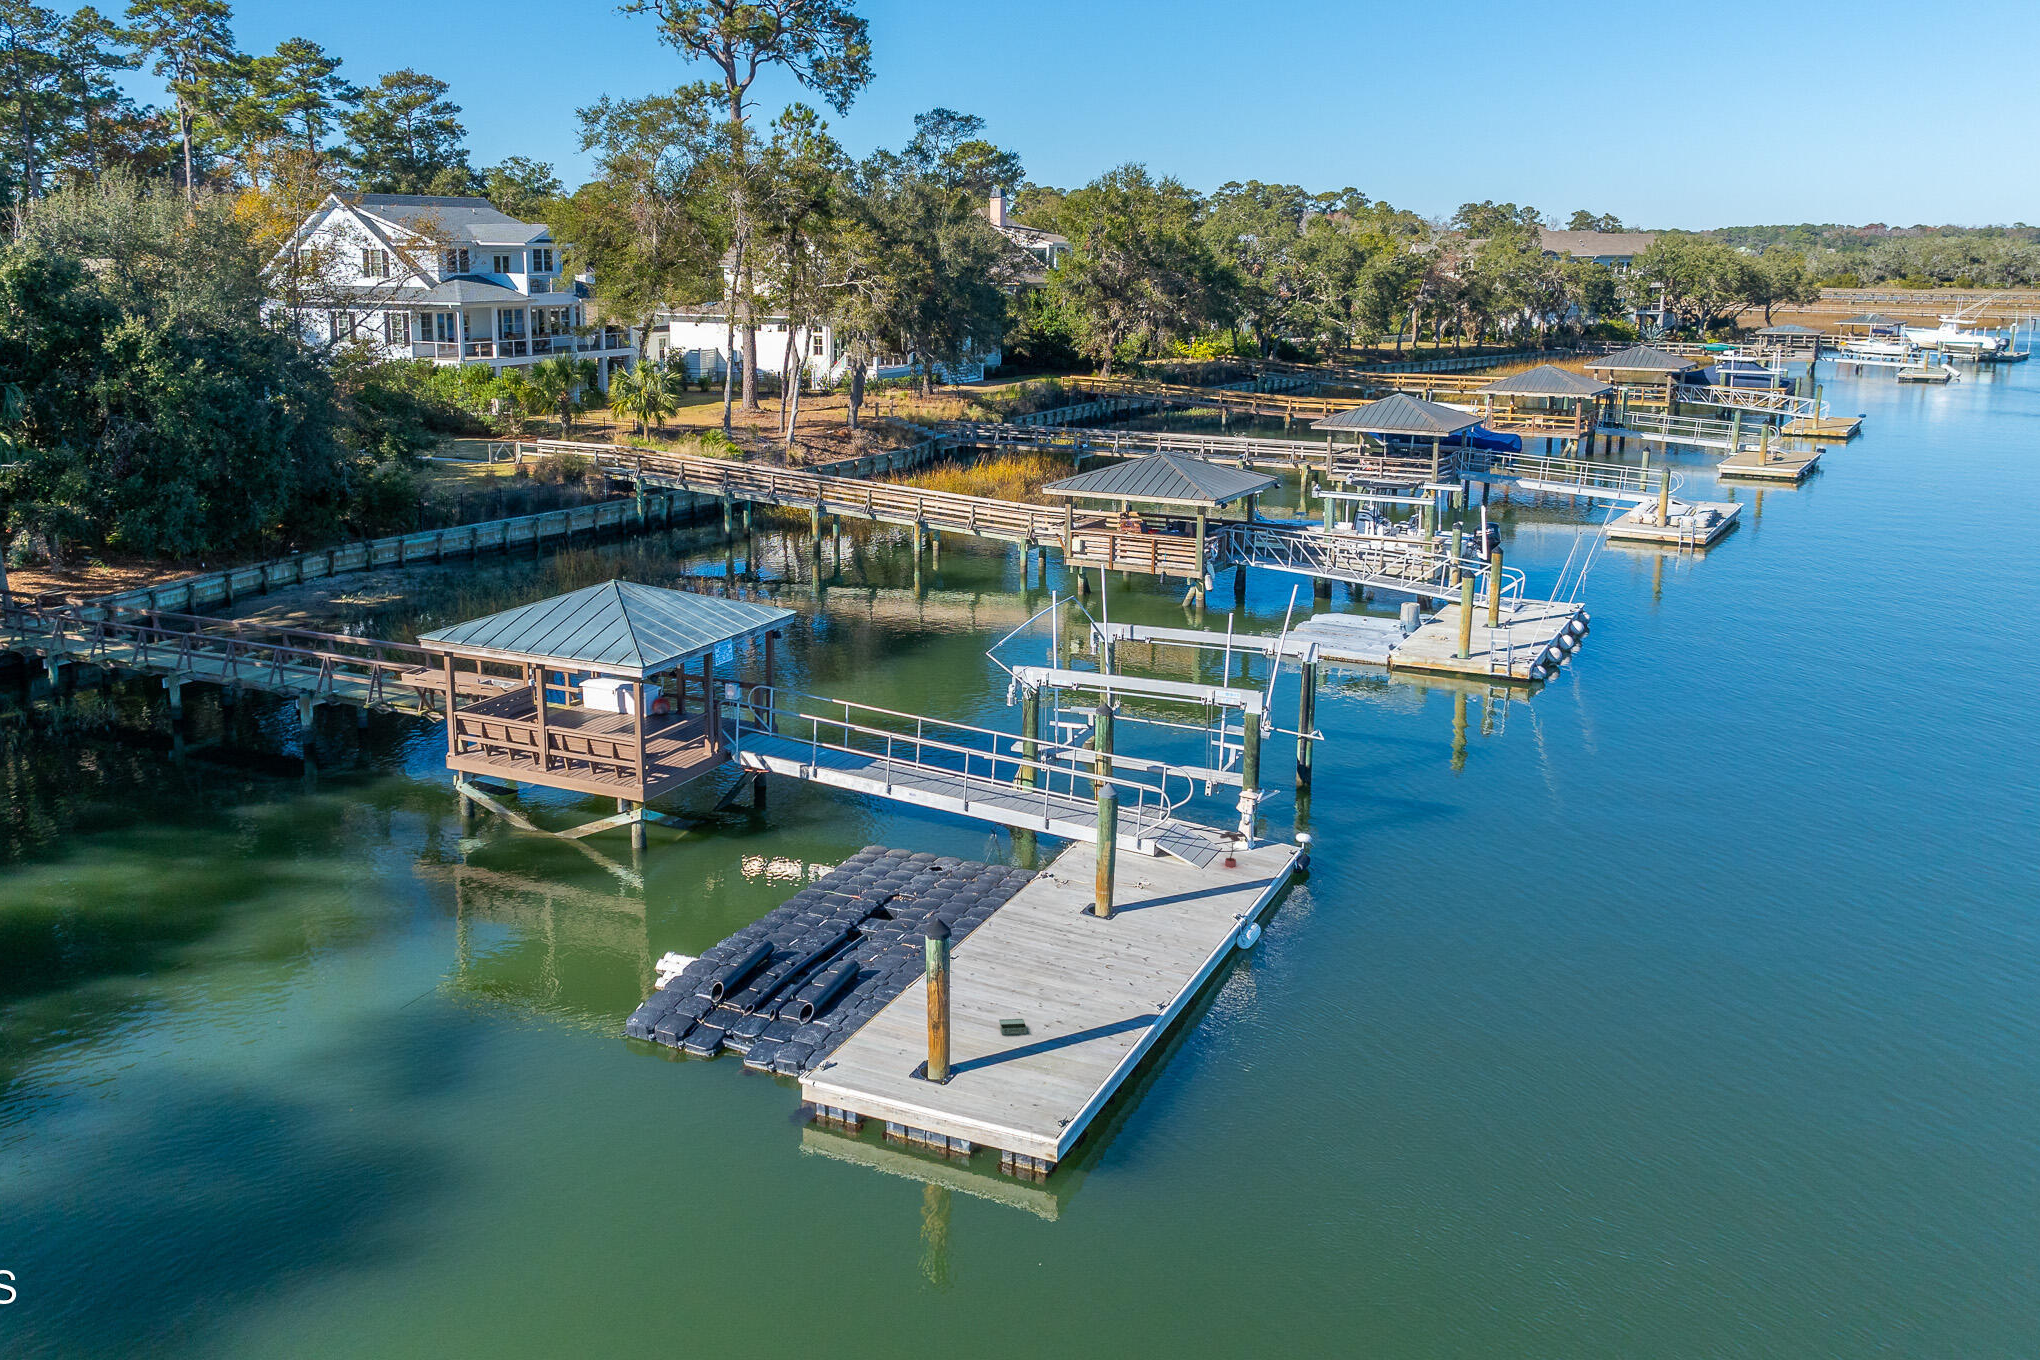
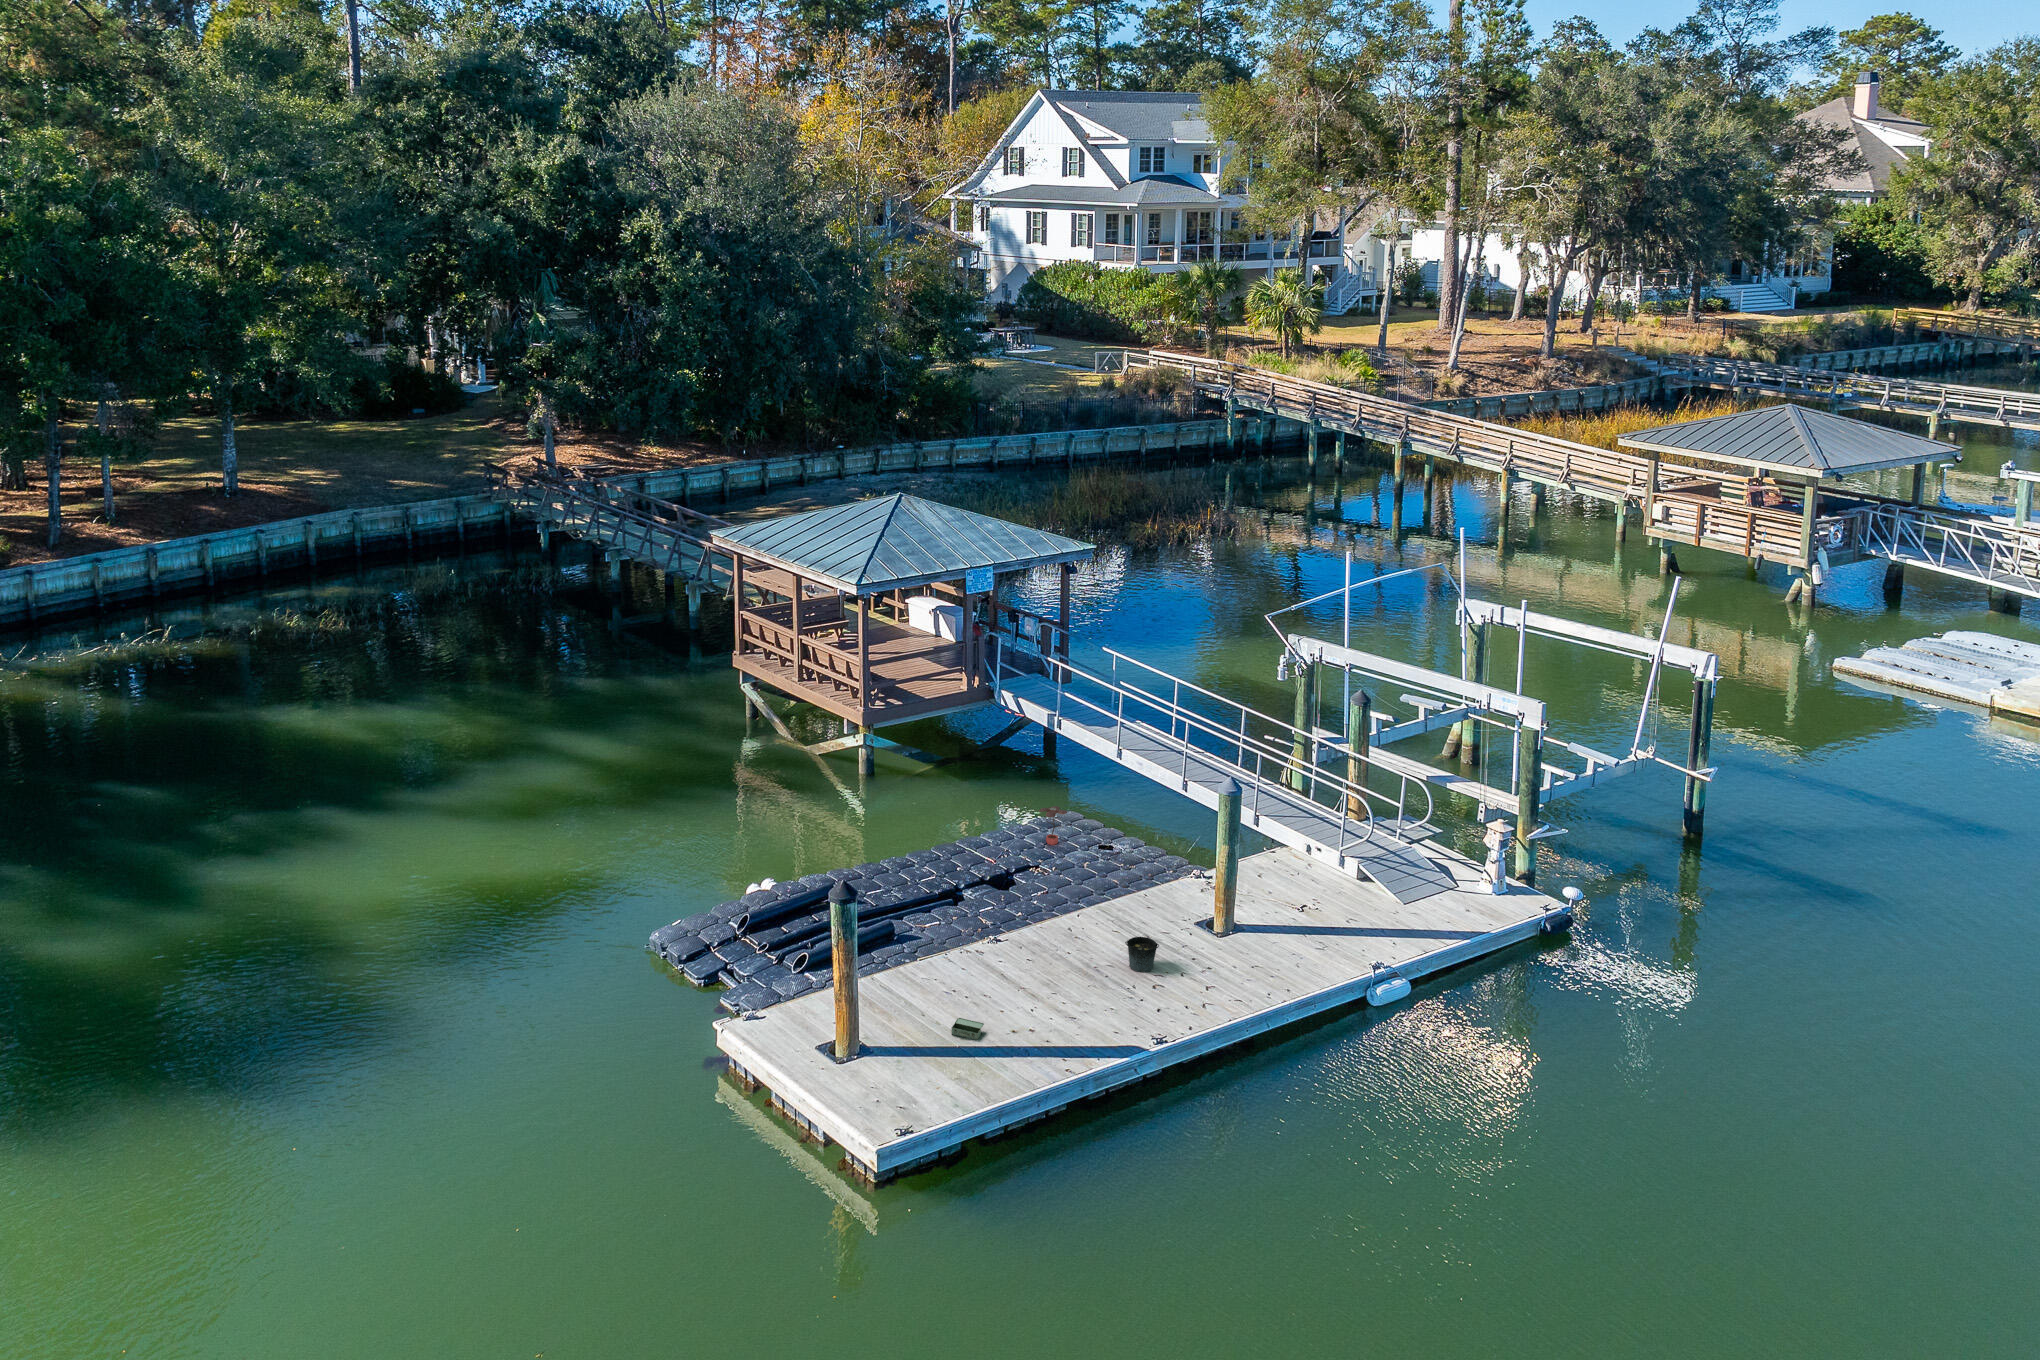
potted plant: present [1220,832,1244,867] -> present [1039,806,1067,845]
bucket: none [1067,922,1094,952] -> present [1125,937,1159,972]

